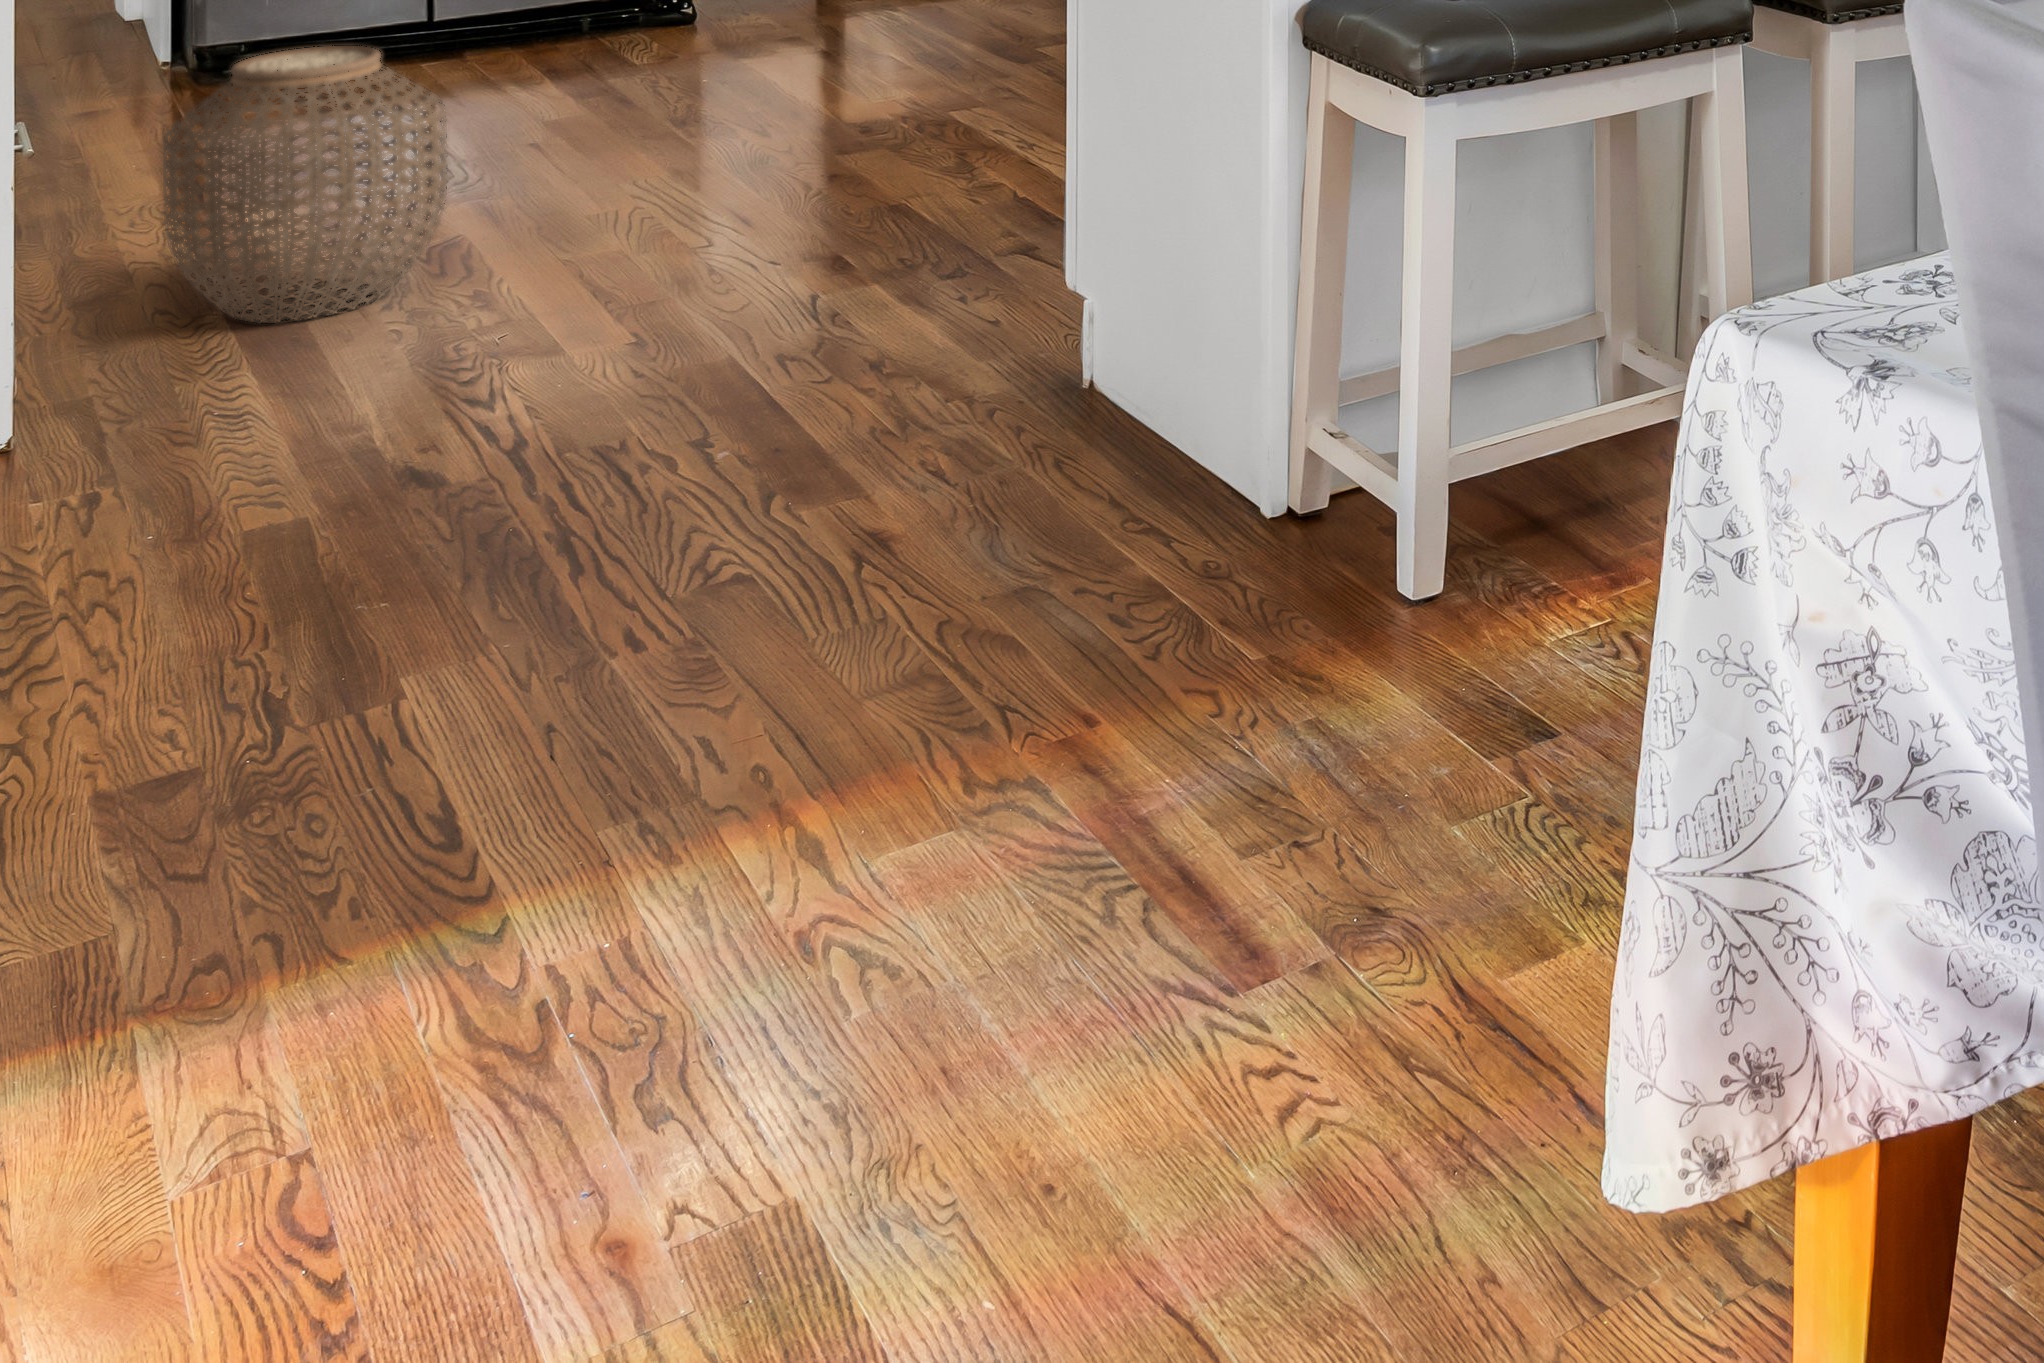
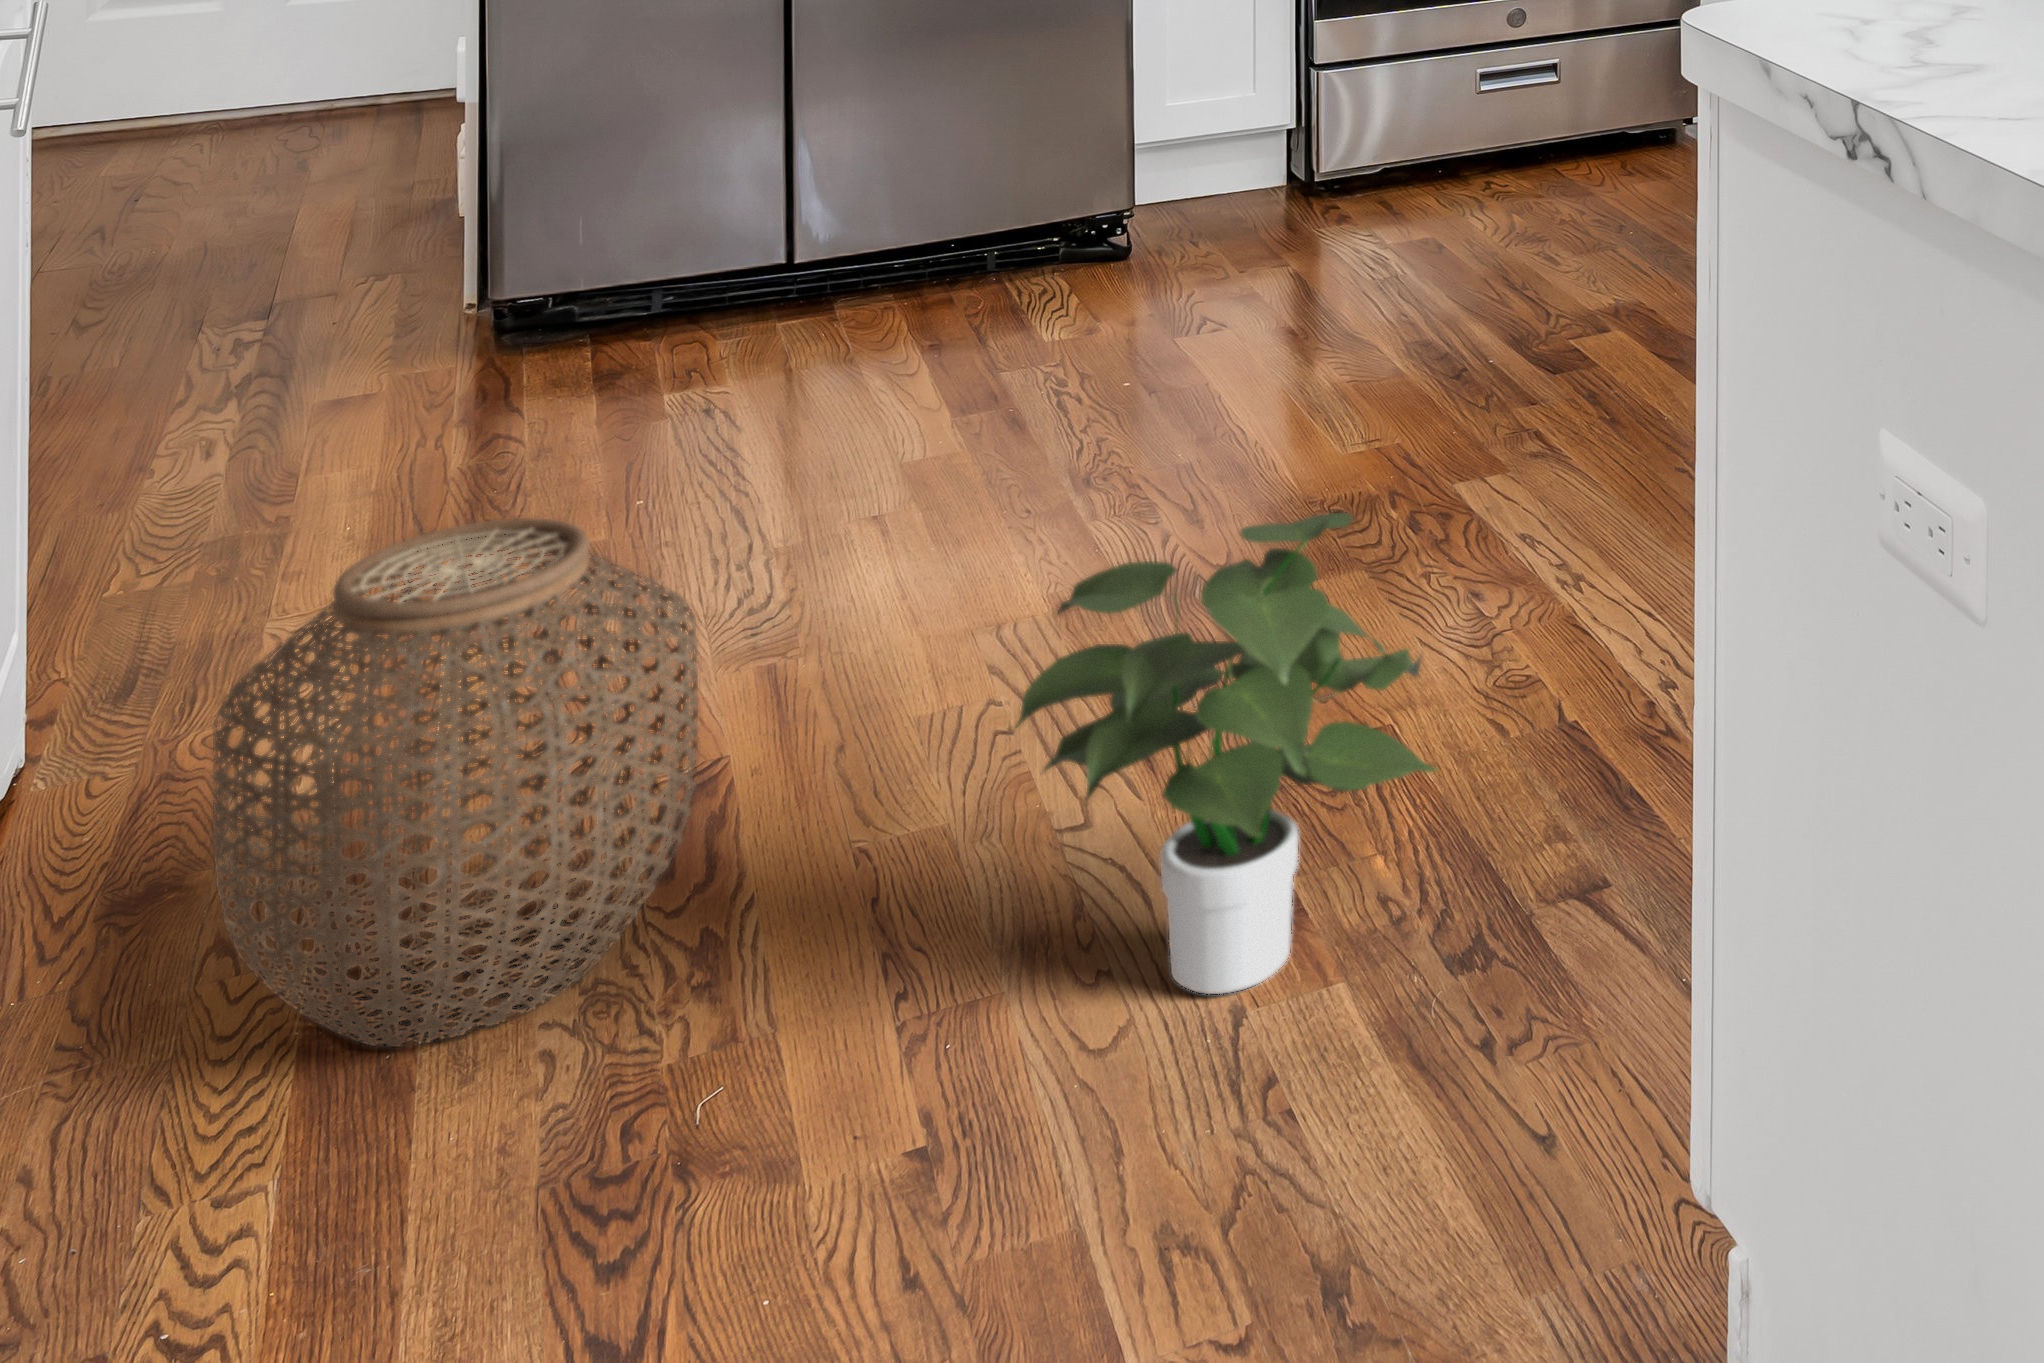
potted plant: none [645,34,903,288] -> present [1016,513,1436,994]

